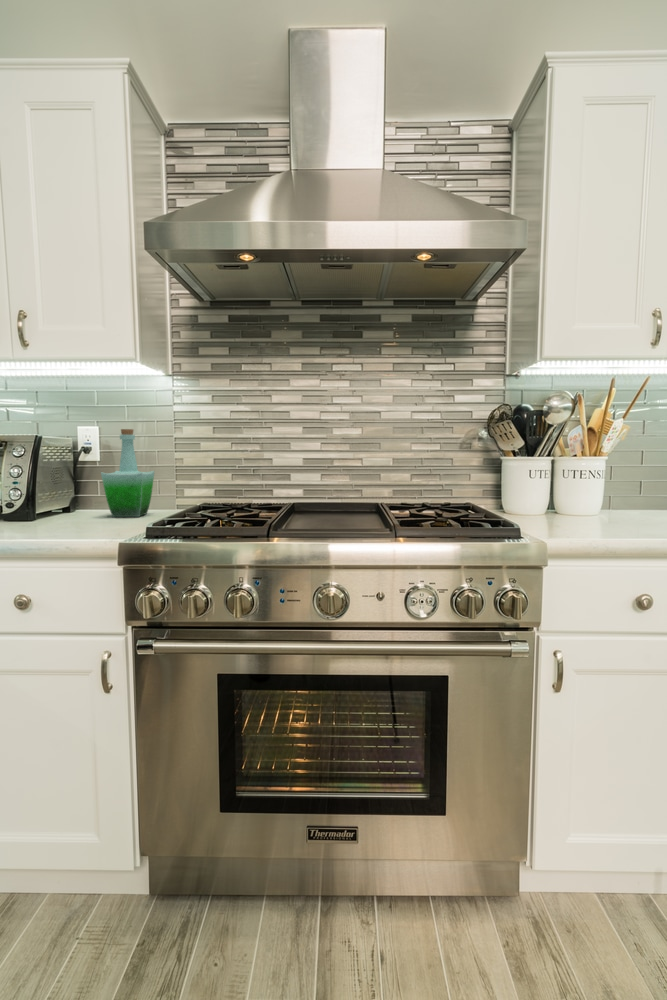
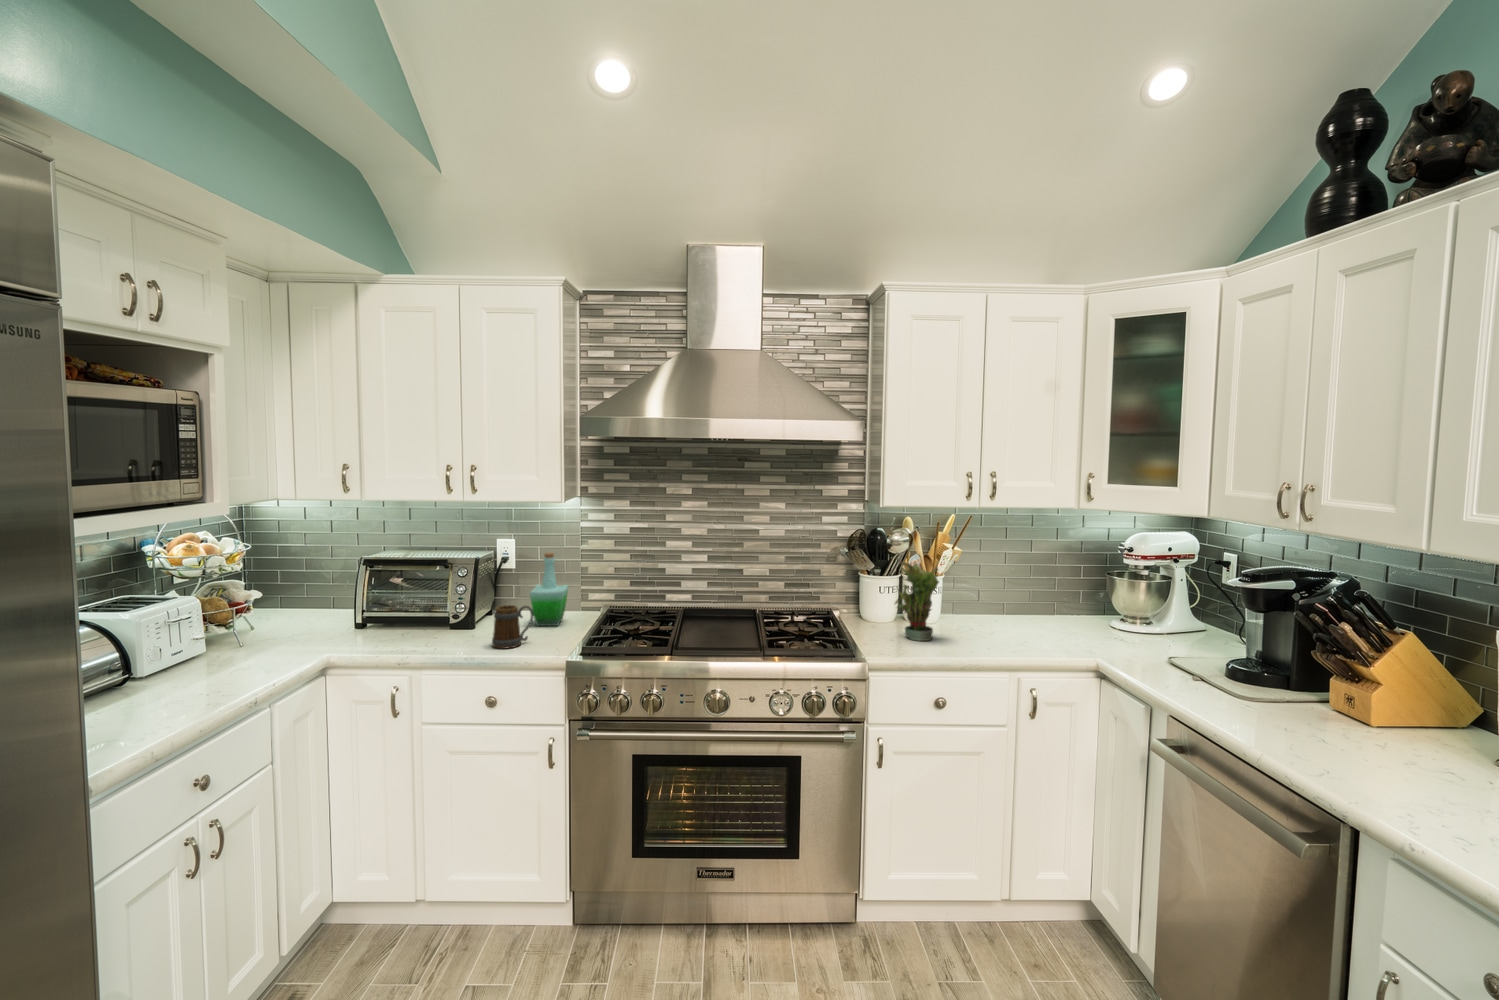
potted plant: none [557,416,629,526] -> present [895,561,939,641]
mug: none [35,478,92,532] -> present [492,605,533,649]

